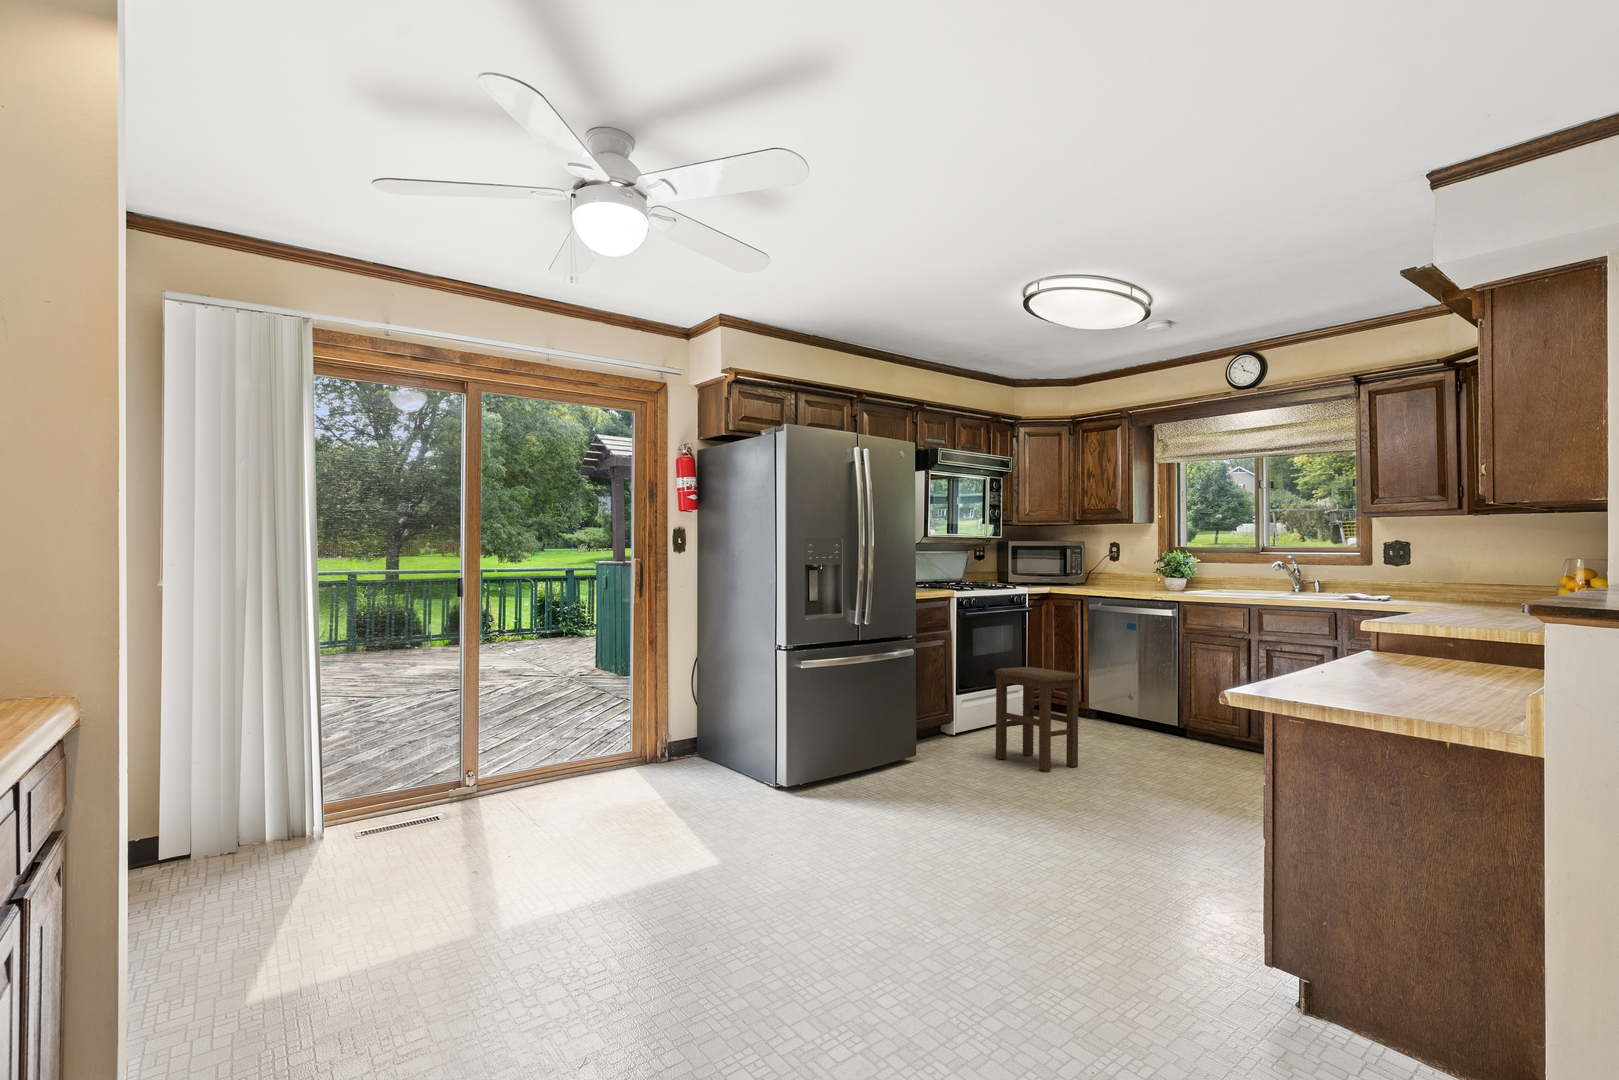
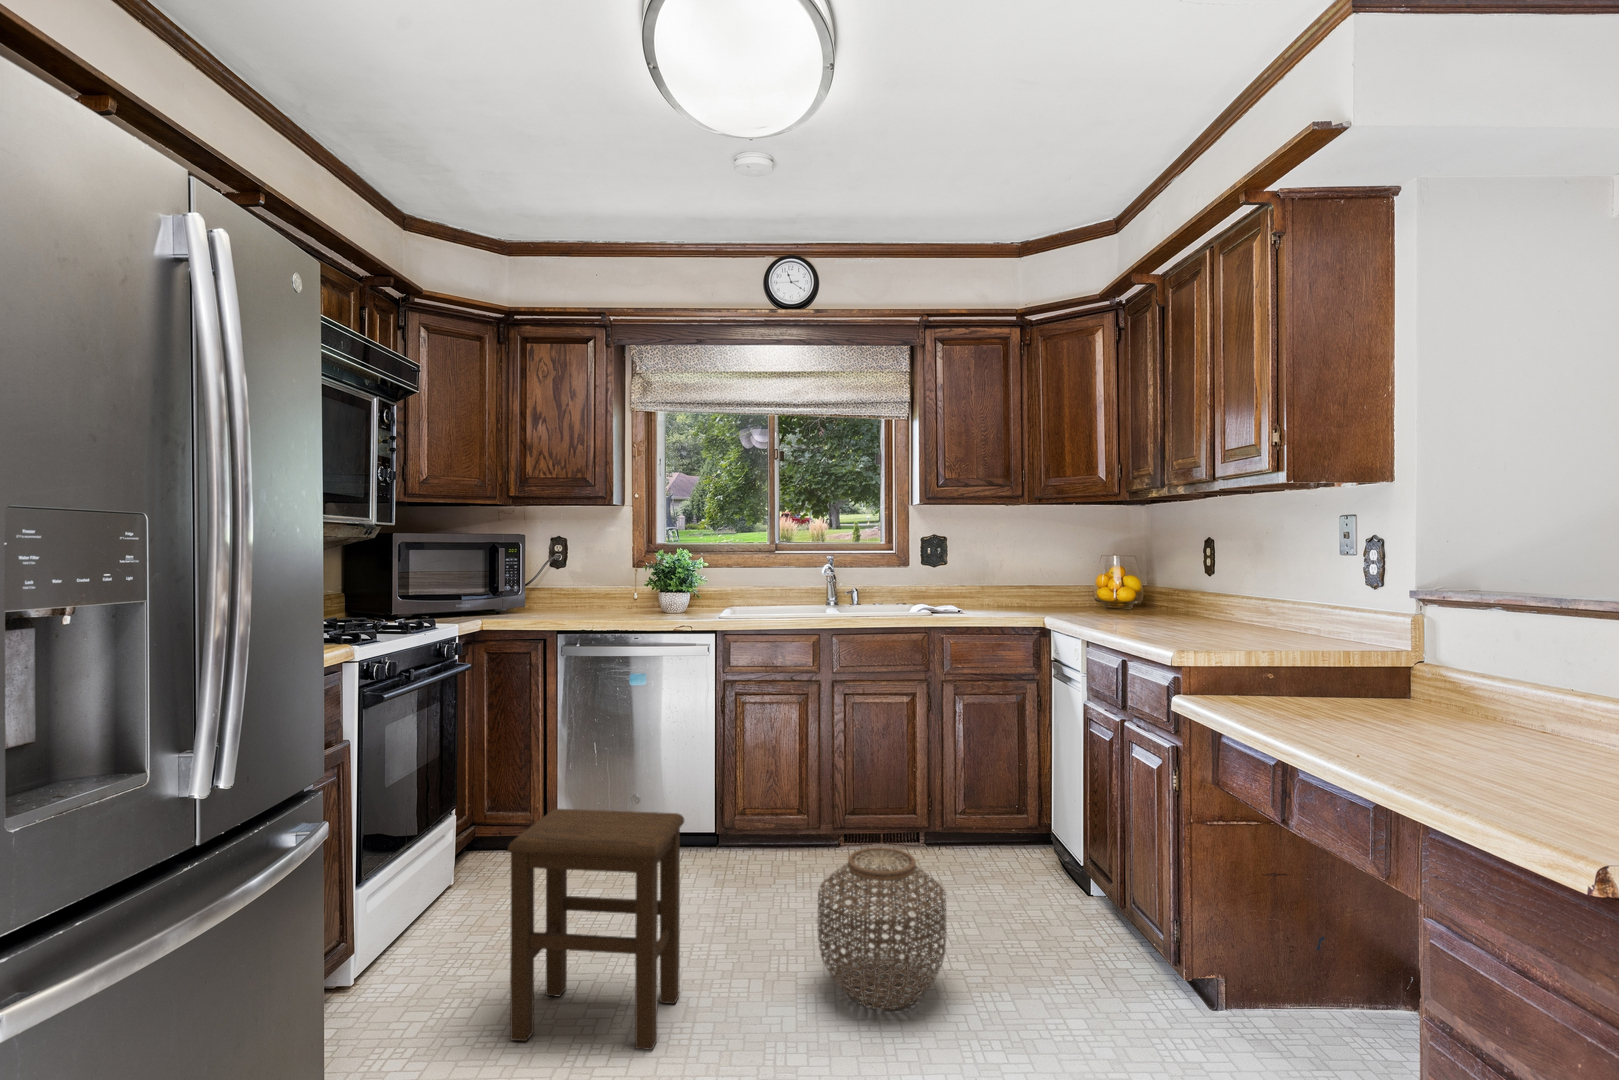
woven basket: none [1141,710,1220,794] -> present [817,847,946,1010]

